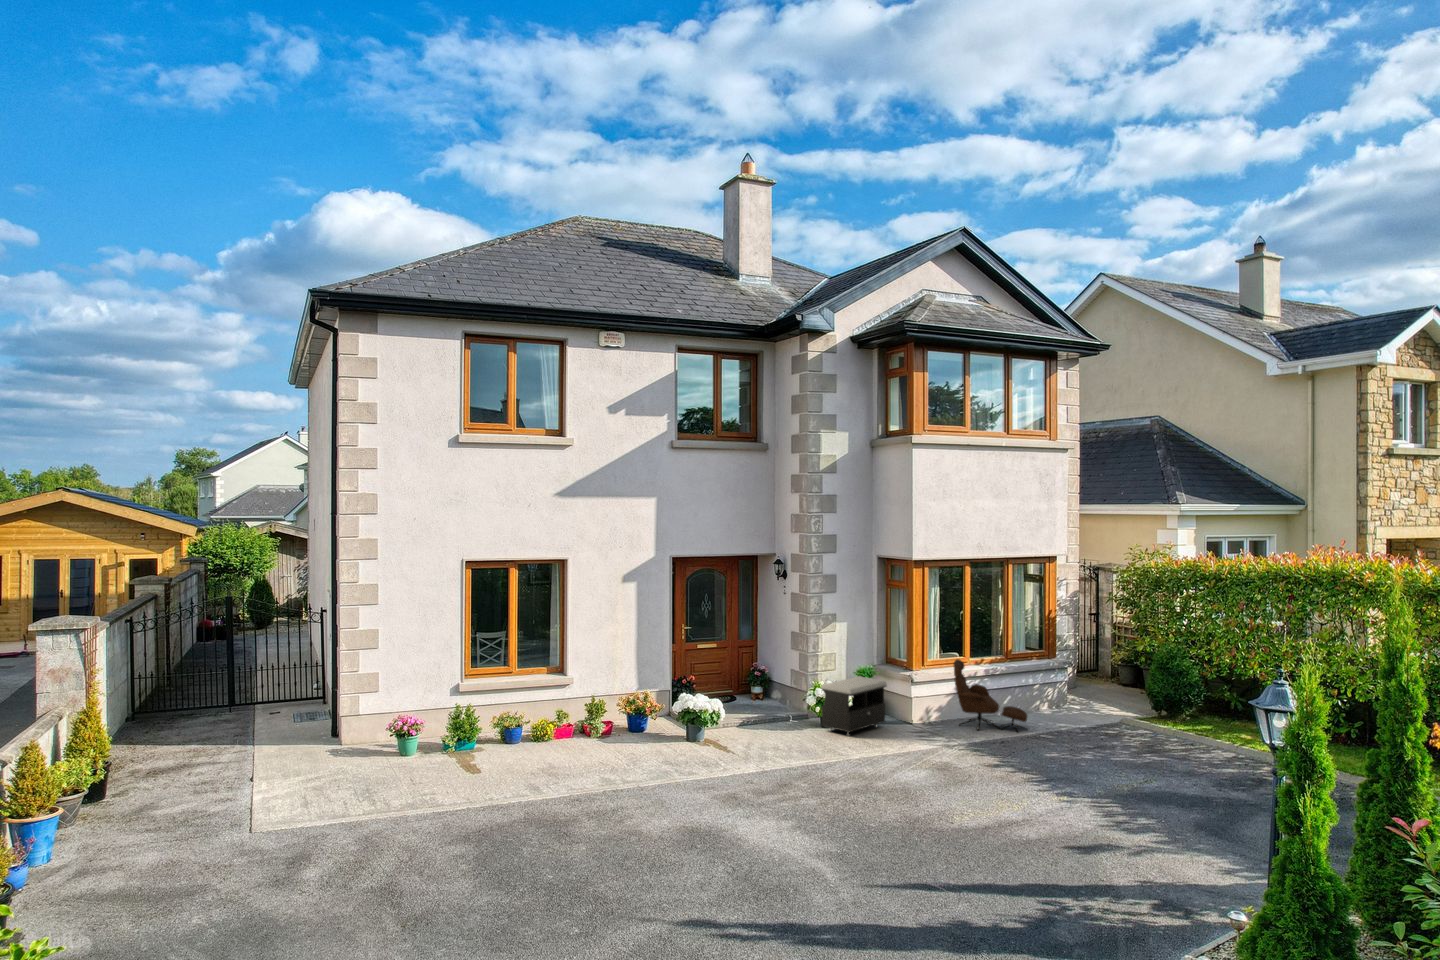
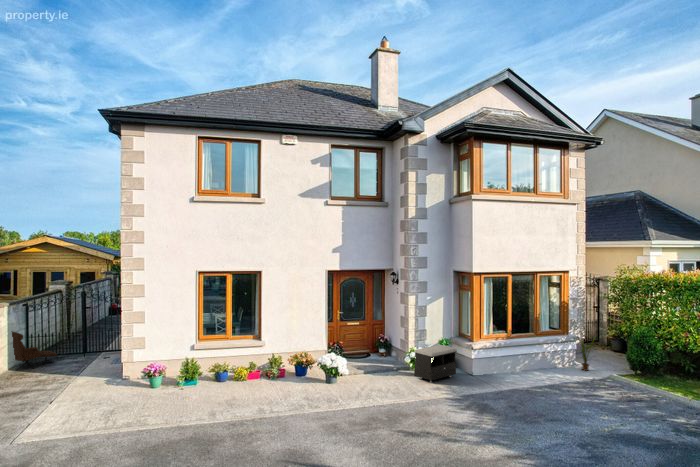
house plant: none [1063,656,1098,713] -> present [581,341,593,371]
lounge chair: present [954,659,1027,732] -> present [12,332,57,370]

